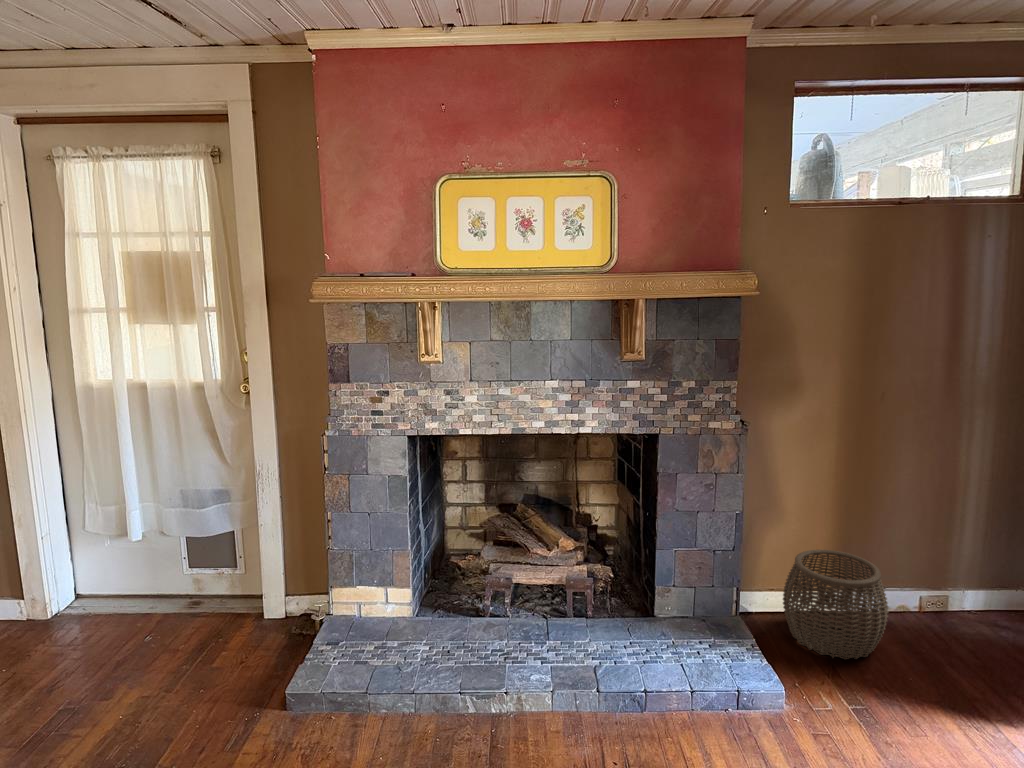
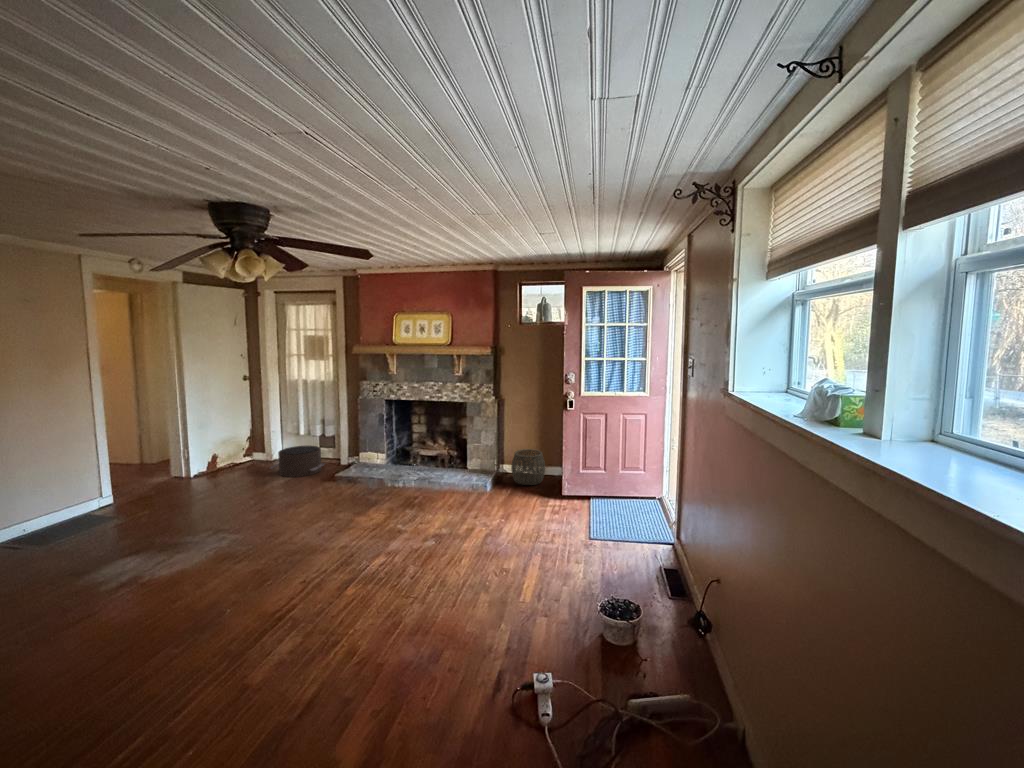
pouf: none [46,581,232,709] -> present [270,446,325,477]

